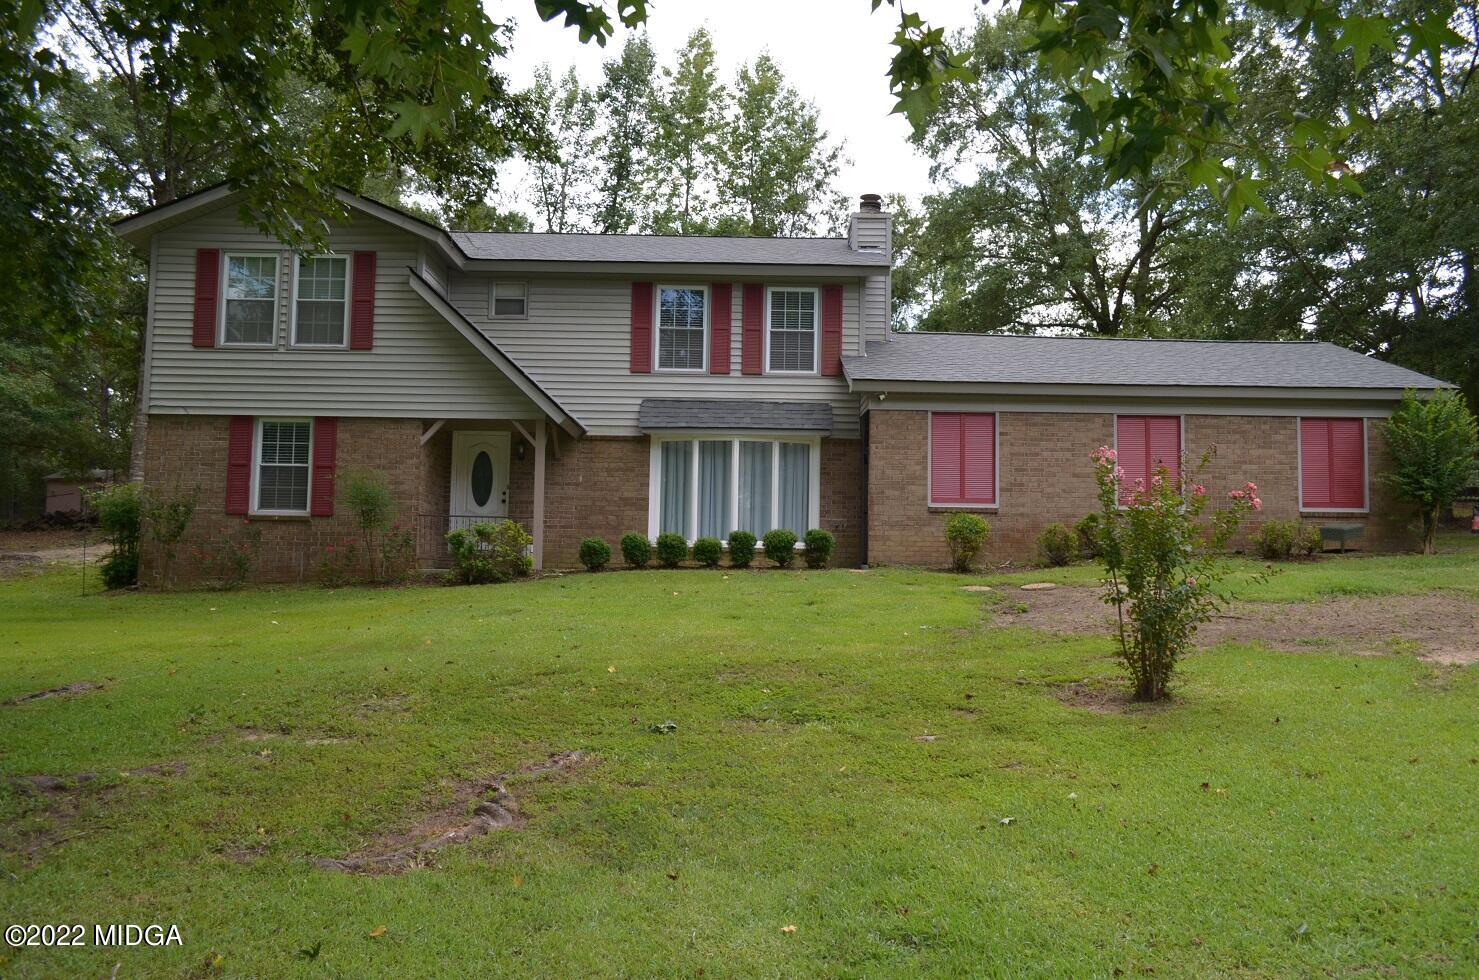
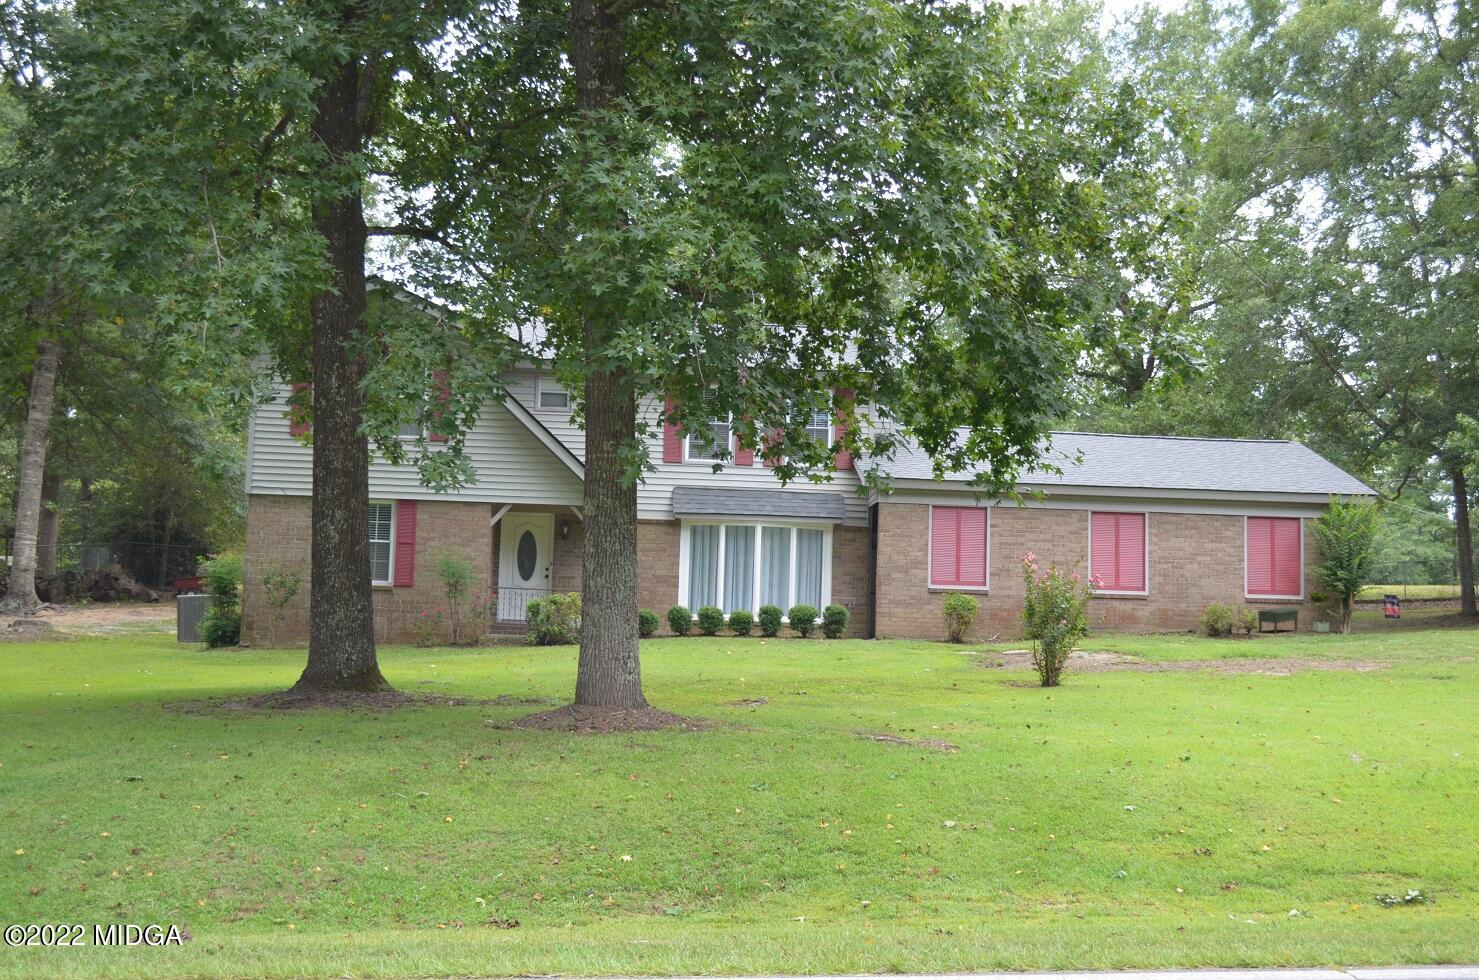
potted tree: none [1379,503,1404,551] -> present [1310,591,1329,632]

